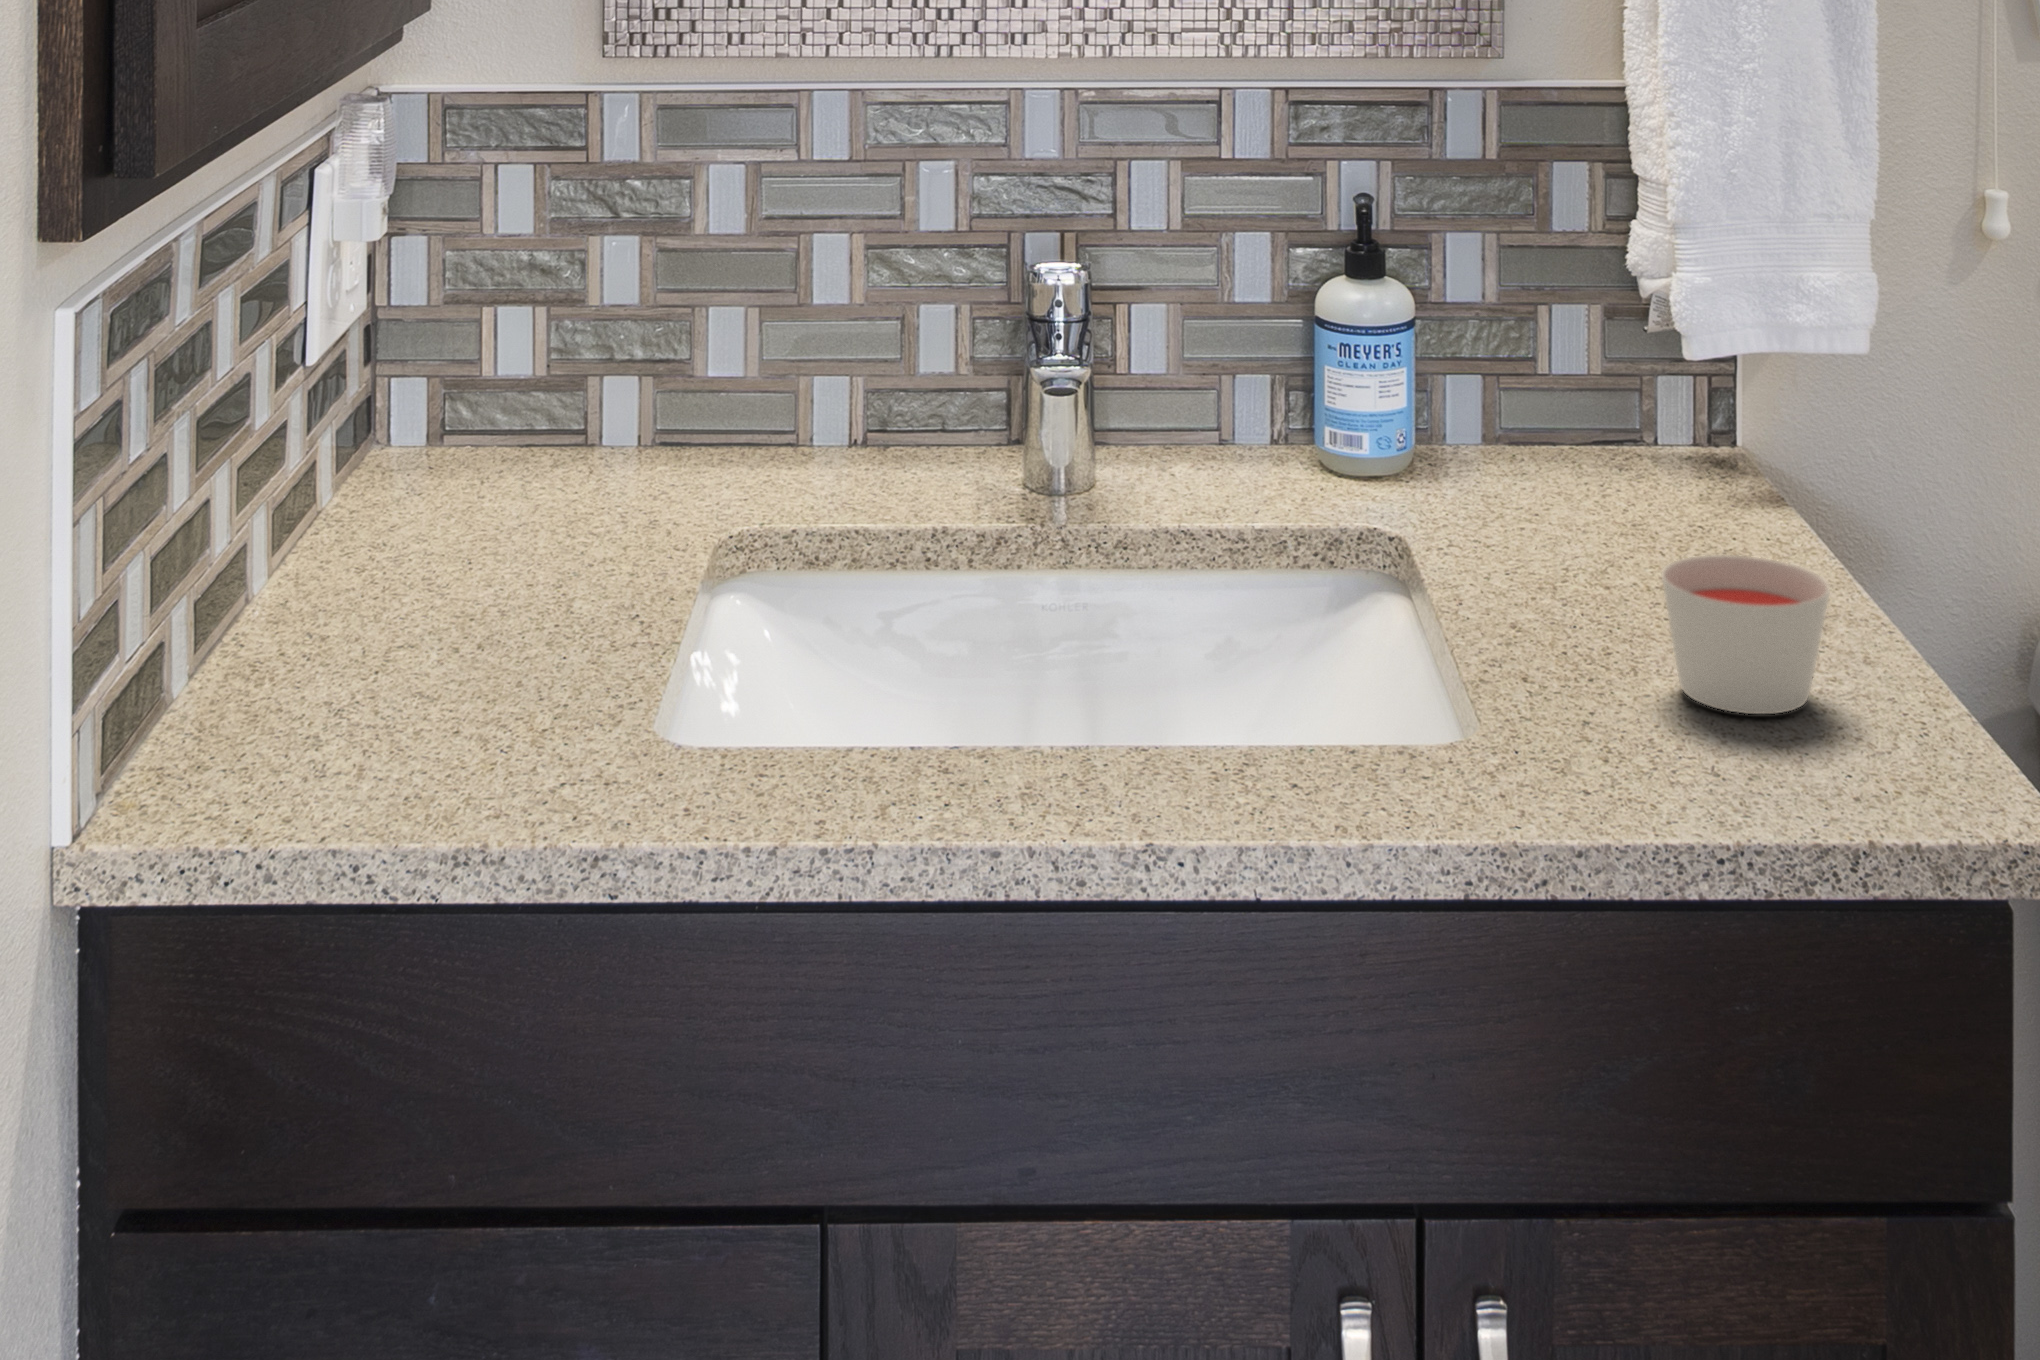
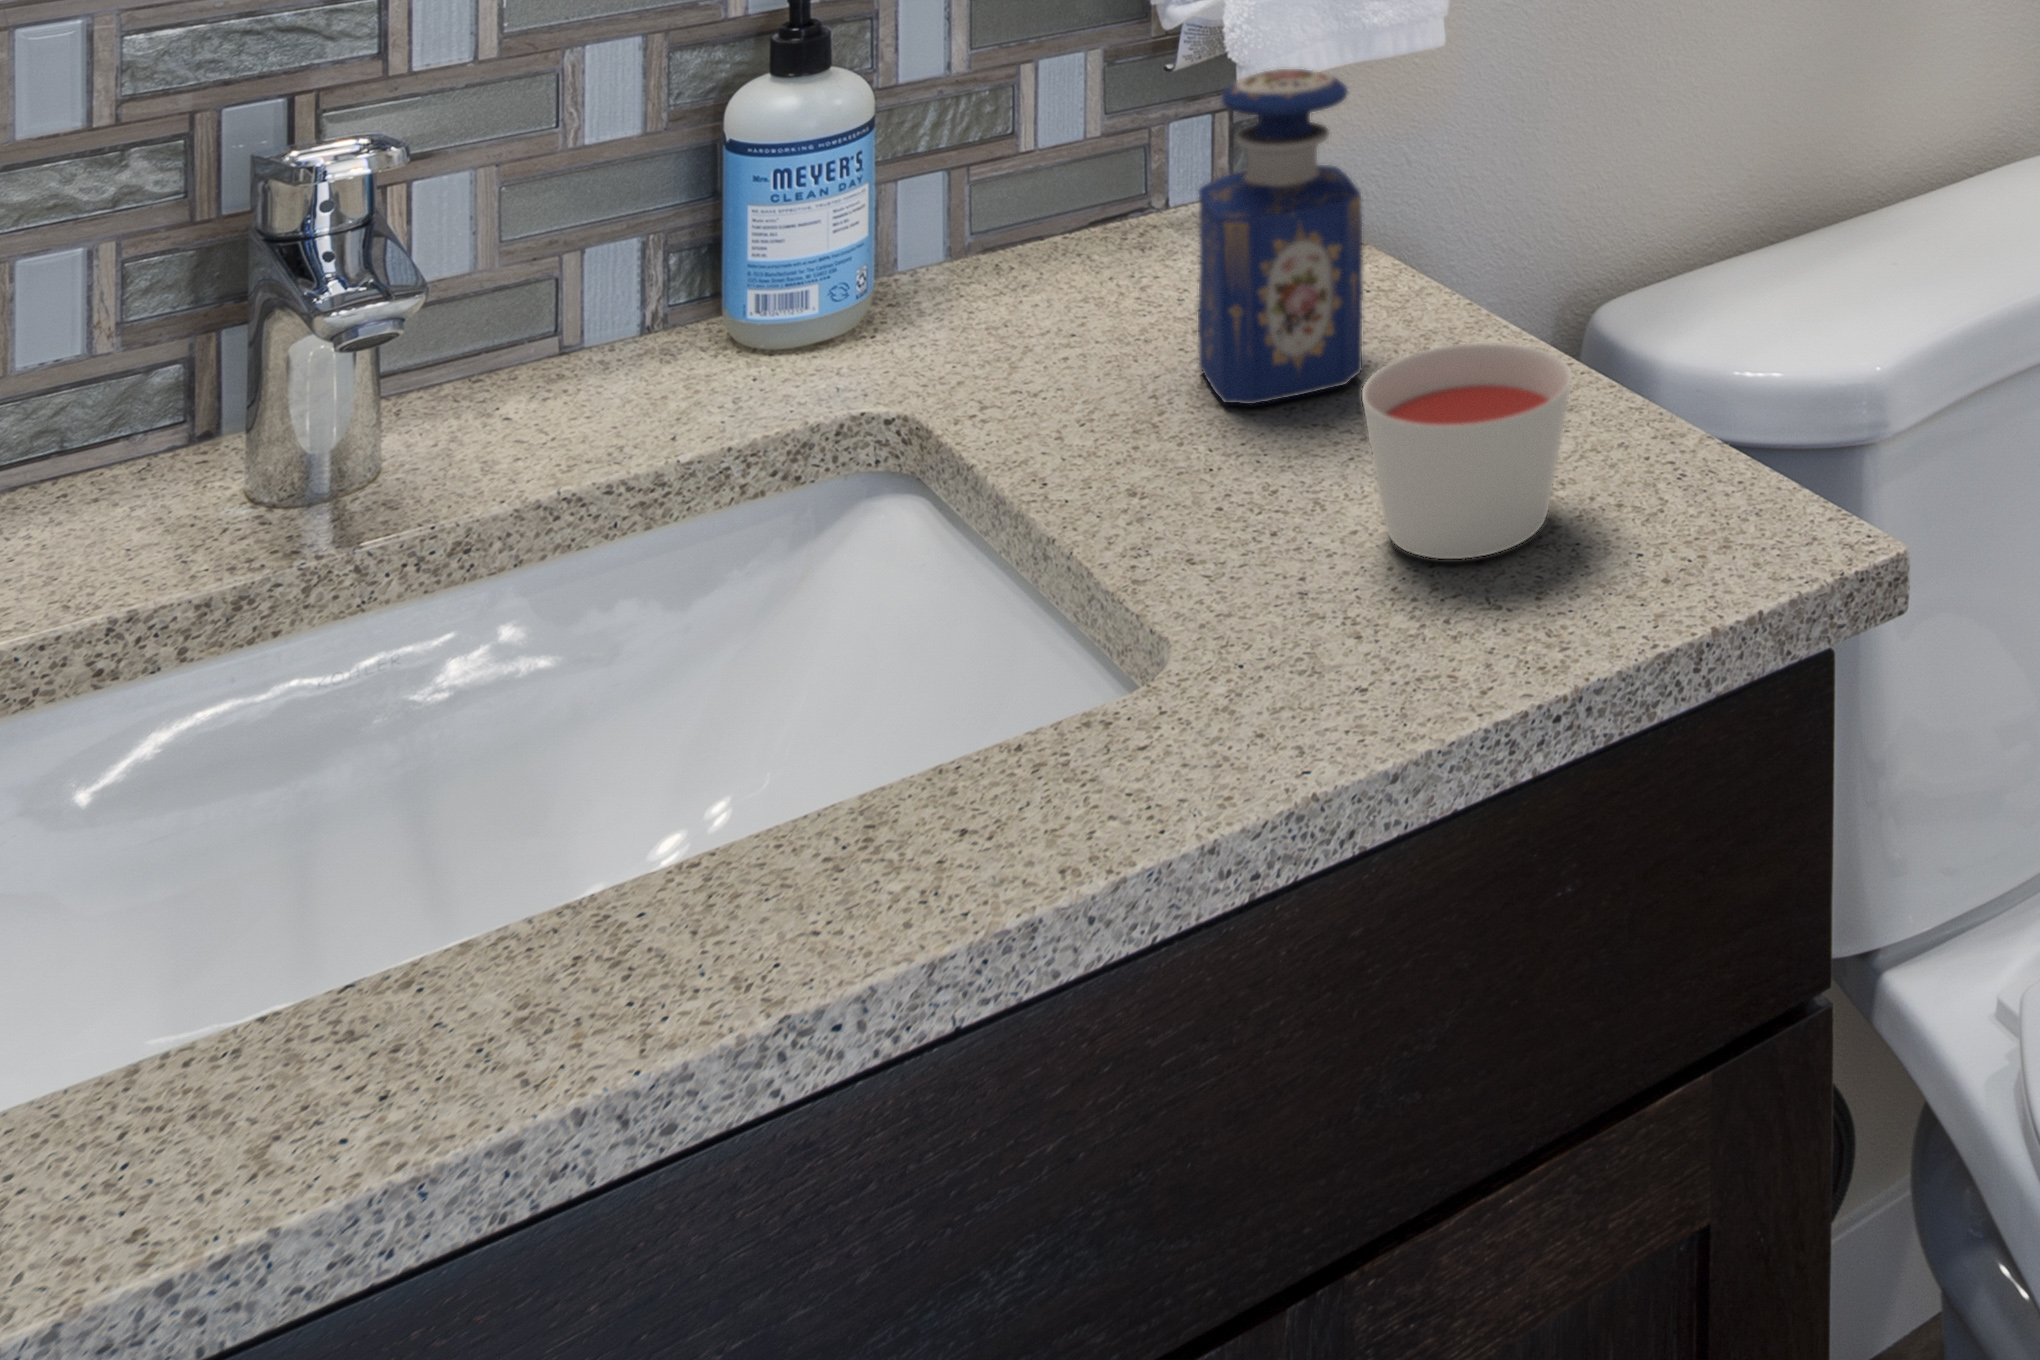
perfume bottle: none [1617,331,1734,592] -> present [1198,69,1363,404]

